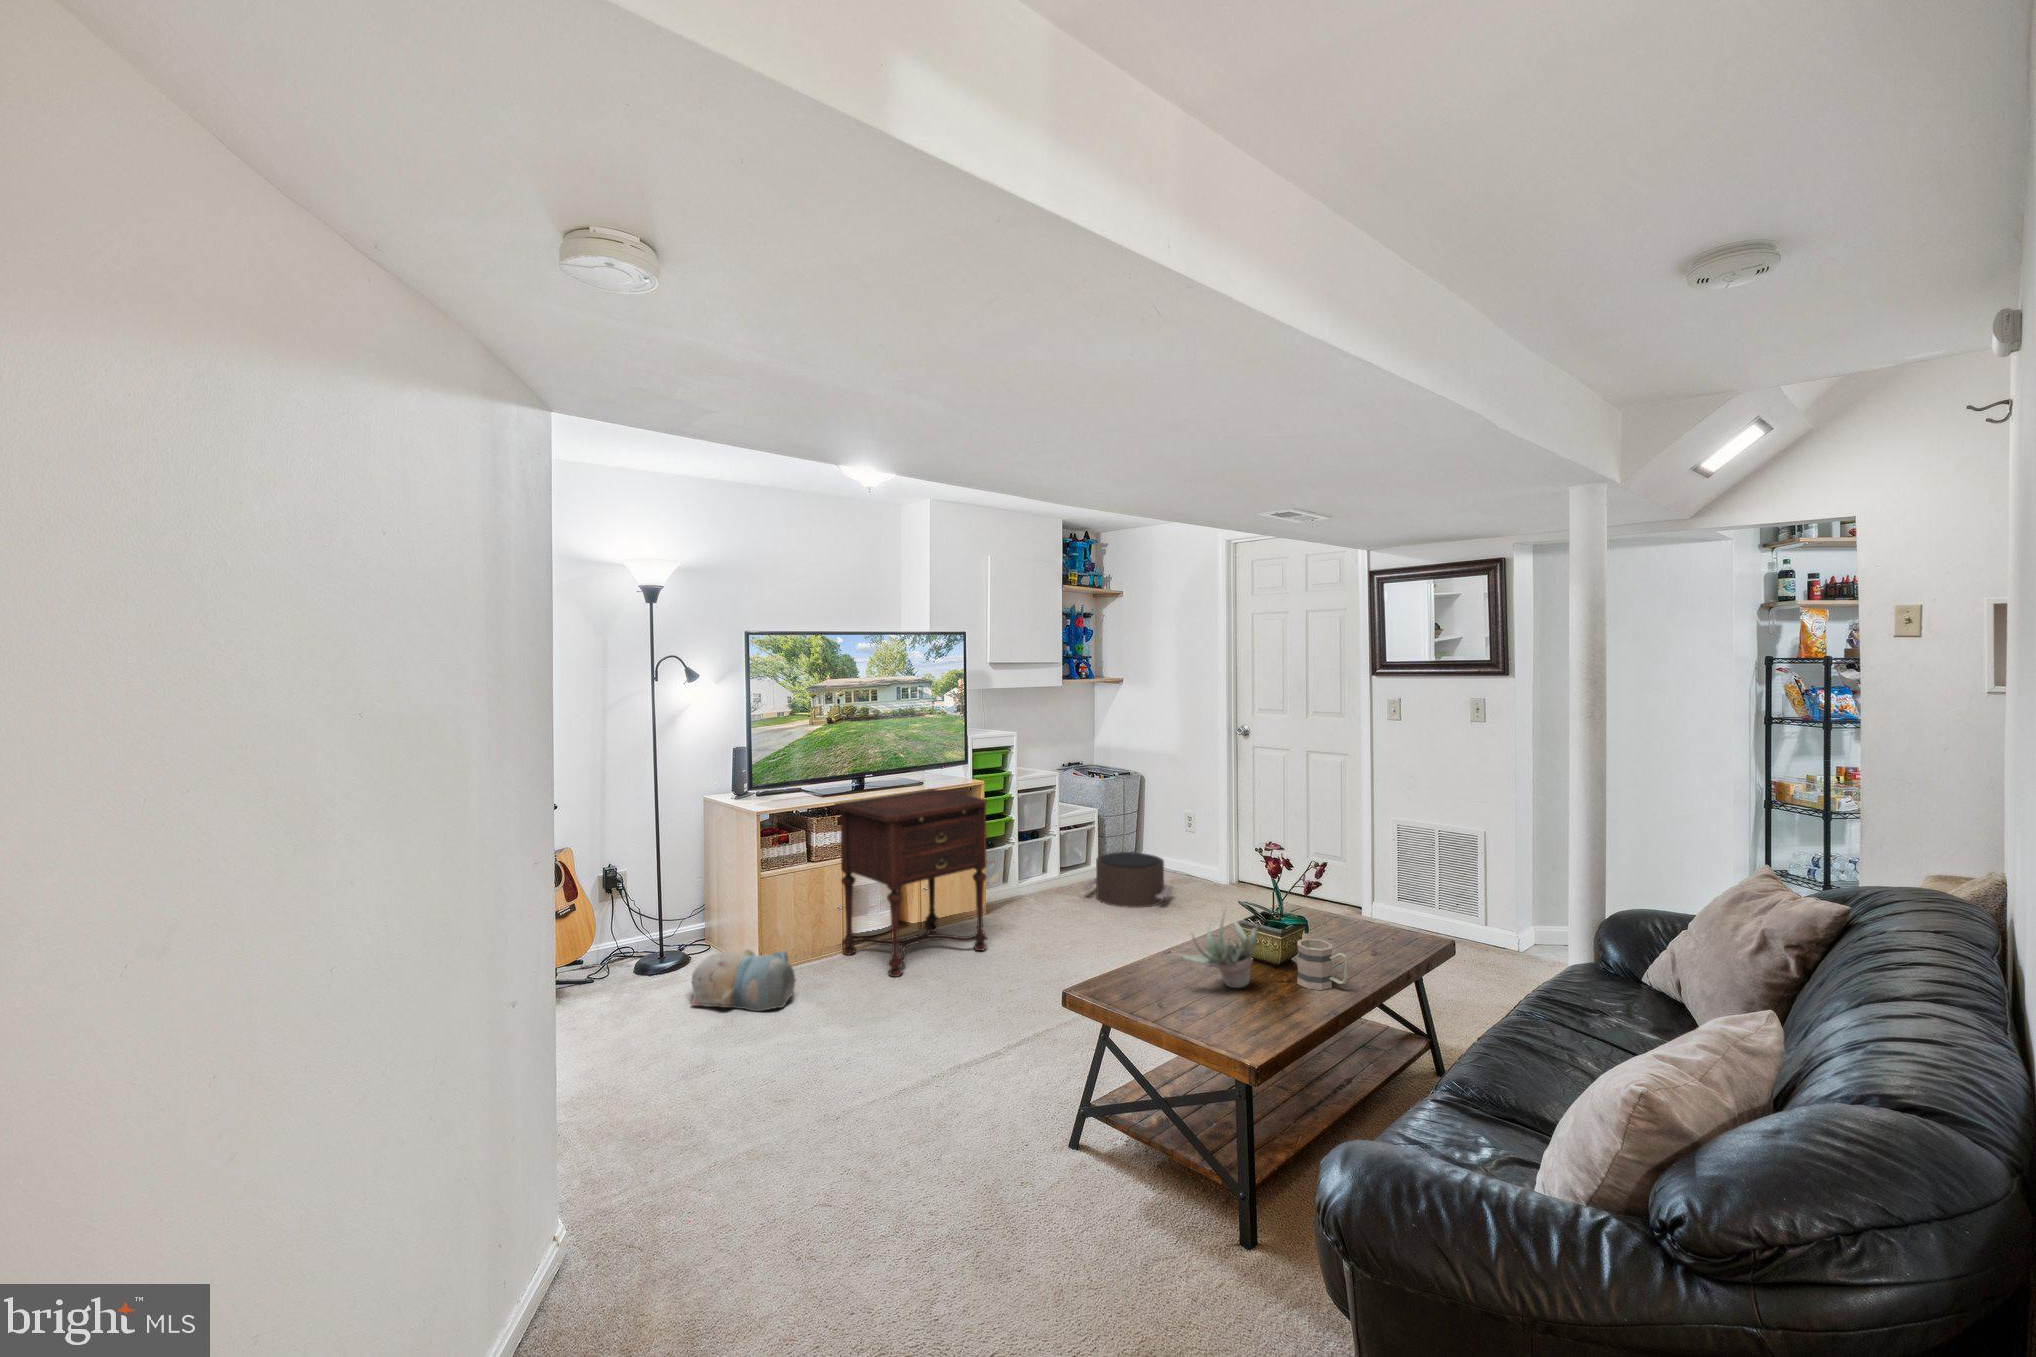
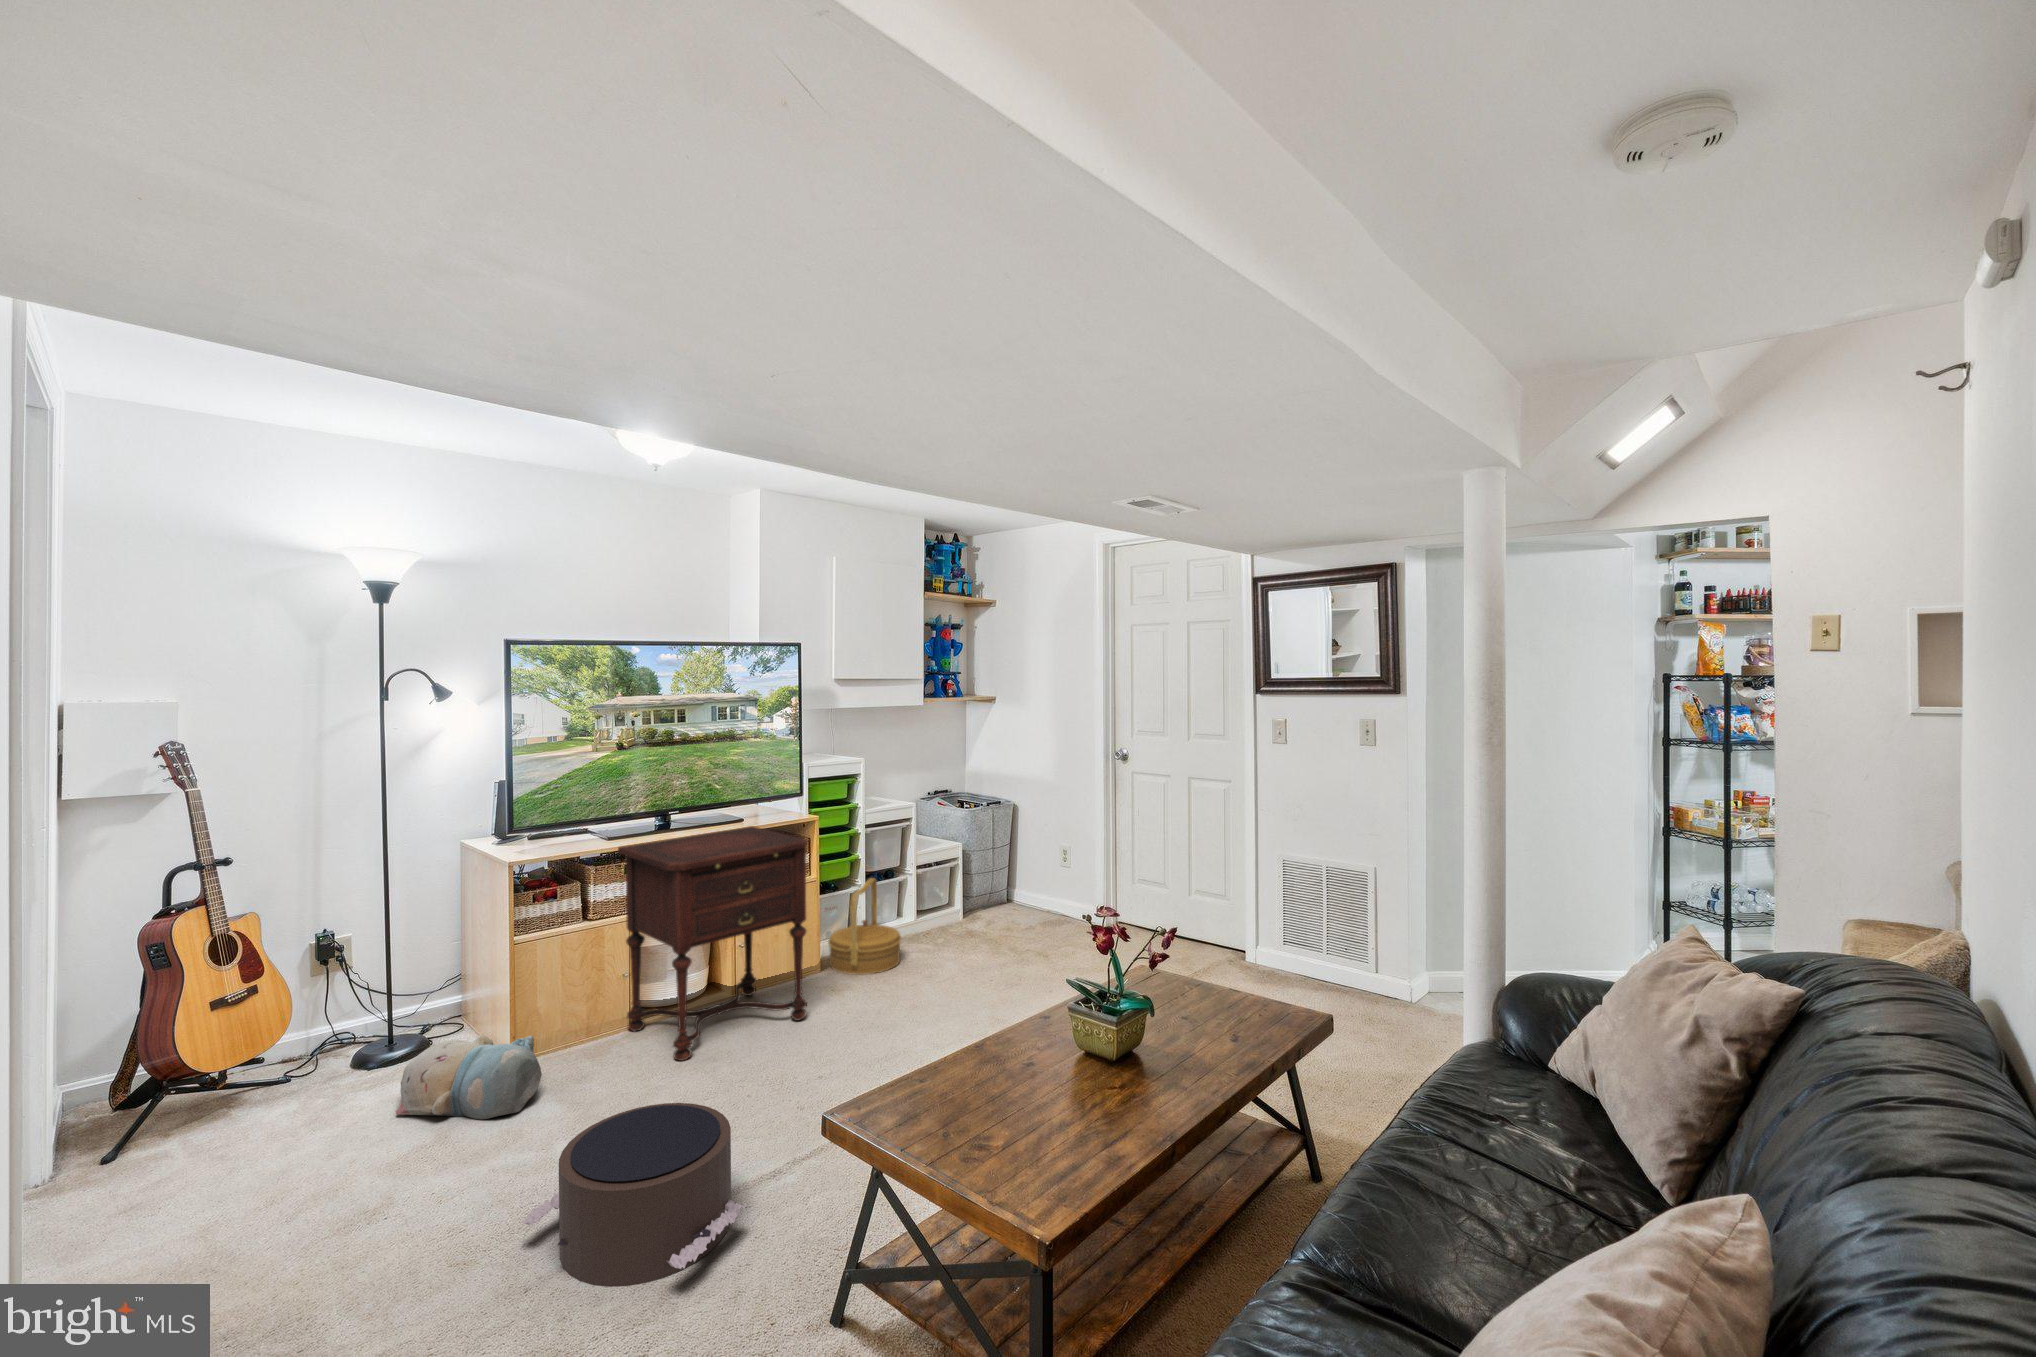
woven basket: none [991,837,1054,919] -> present [828,878,901,975]
pouf: present [1084,852,1172,908] -> present [522,1103,746,1287]
succulent plant: present [1179,911,1258,988] -> none [973,995,1077,1099]
mug: present [1297,939,1349,990] -> none [1130,1027,1193,1098]

